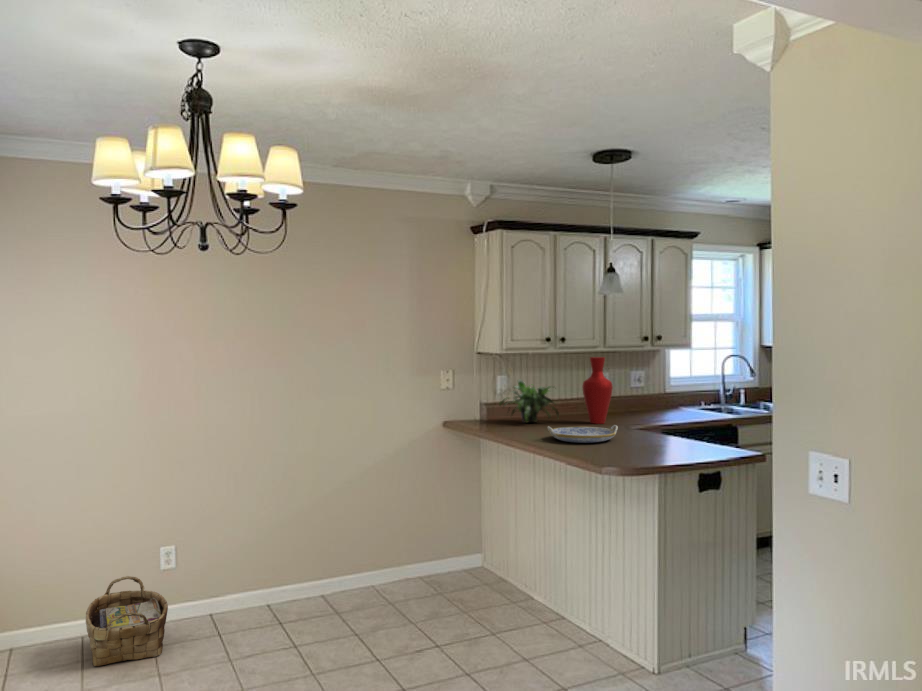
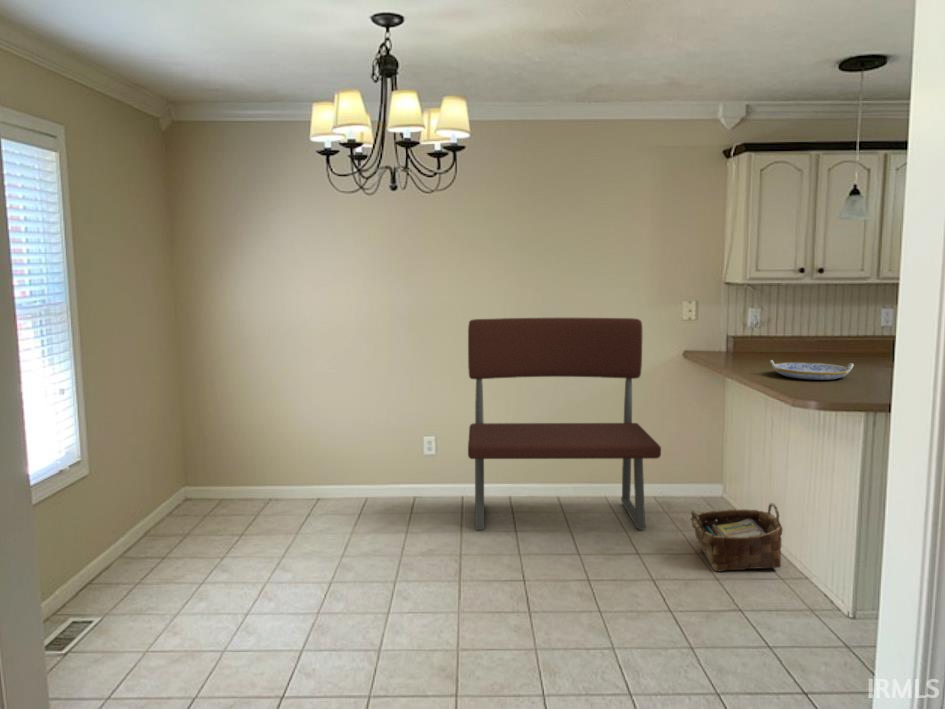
vase: present [582,357,613,424] -> none [839,290,876,363]
potted plant: present [499,379,559,423] -> none [744,312,811,357]
bench: none [221,391,451,653] -> present [468,318,661,530]
woven basket: present [86,576,168,666] -> present [691,503,782,571]

